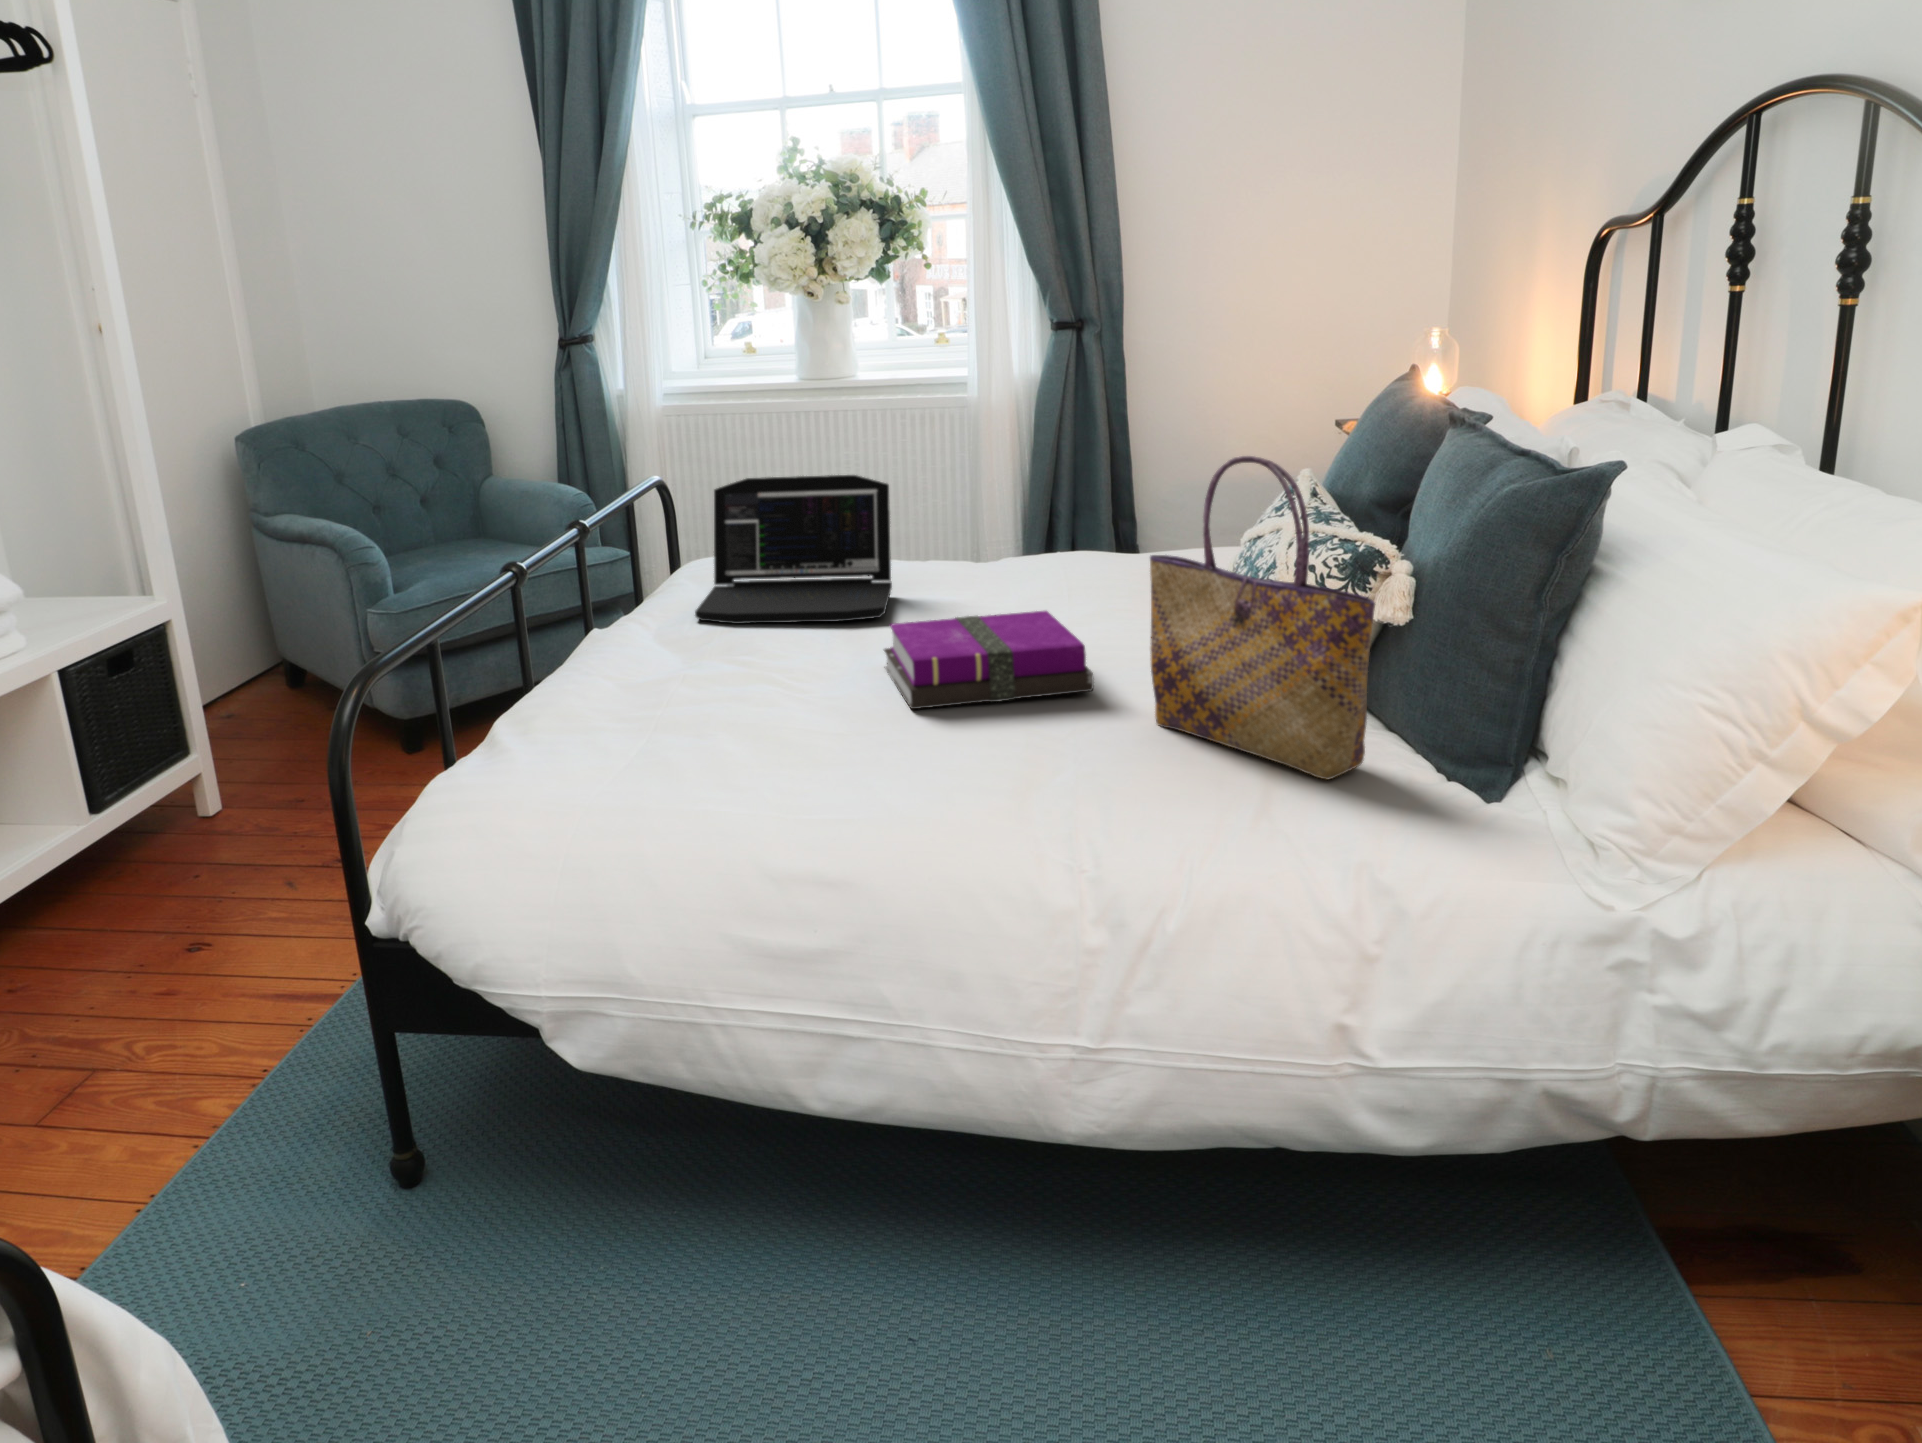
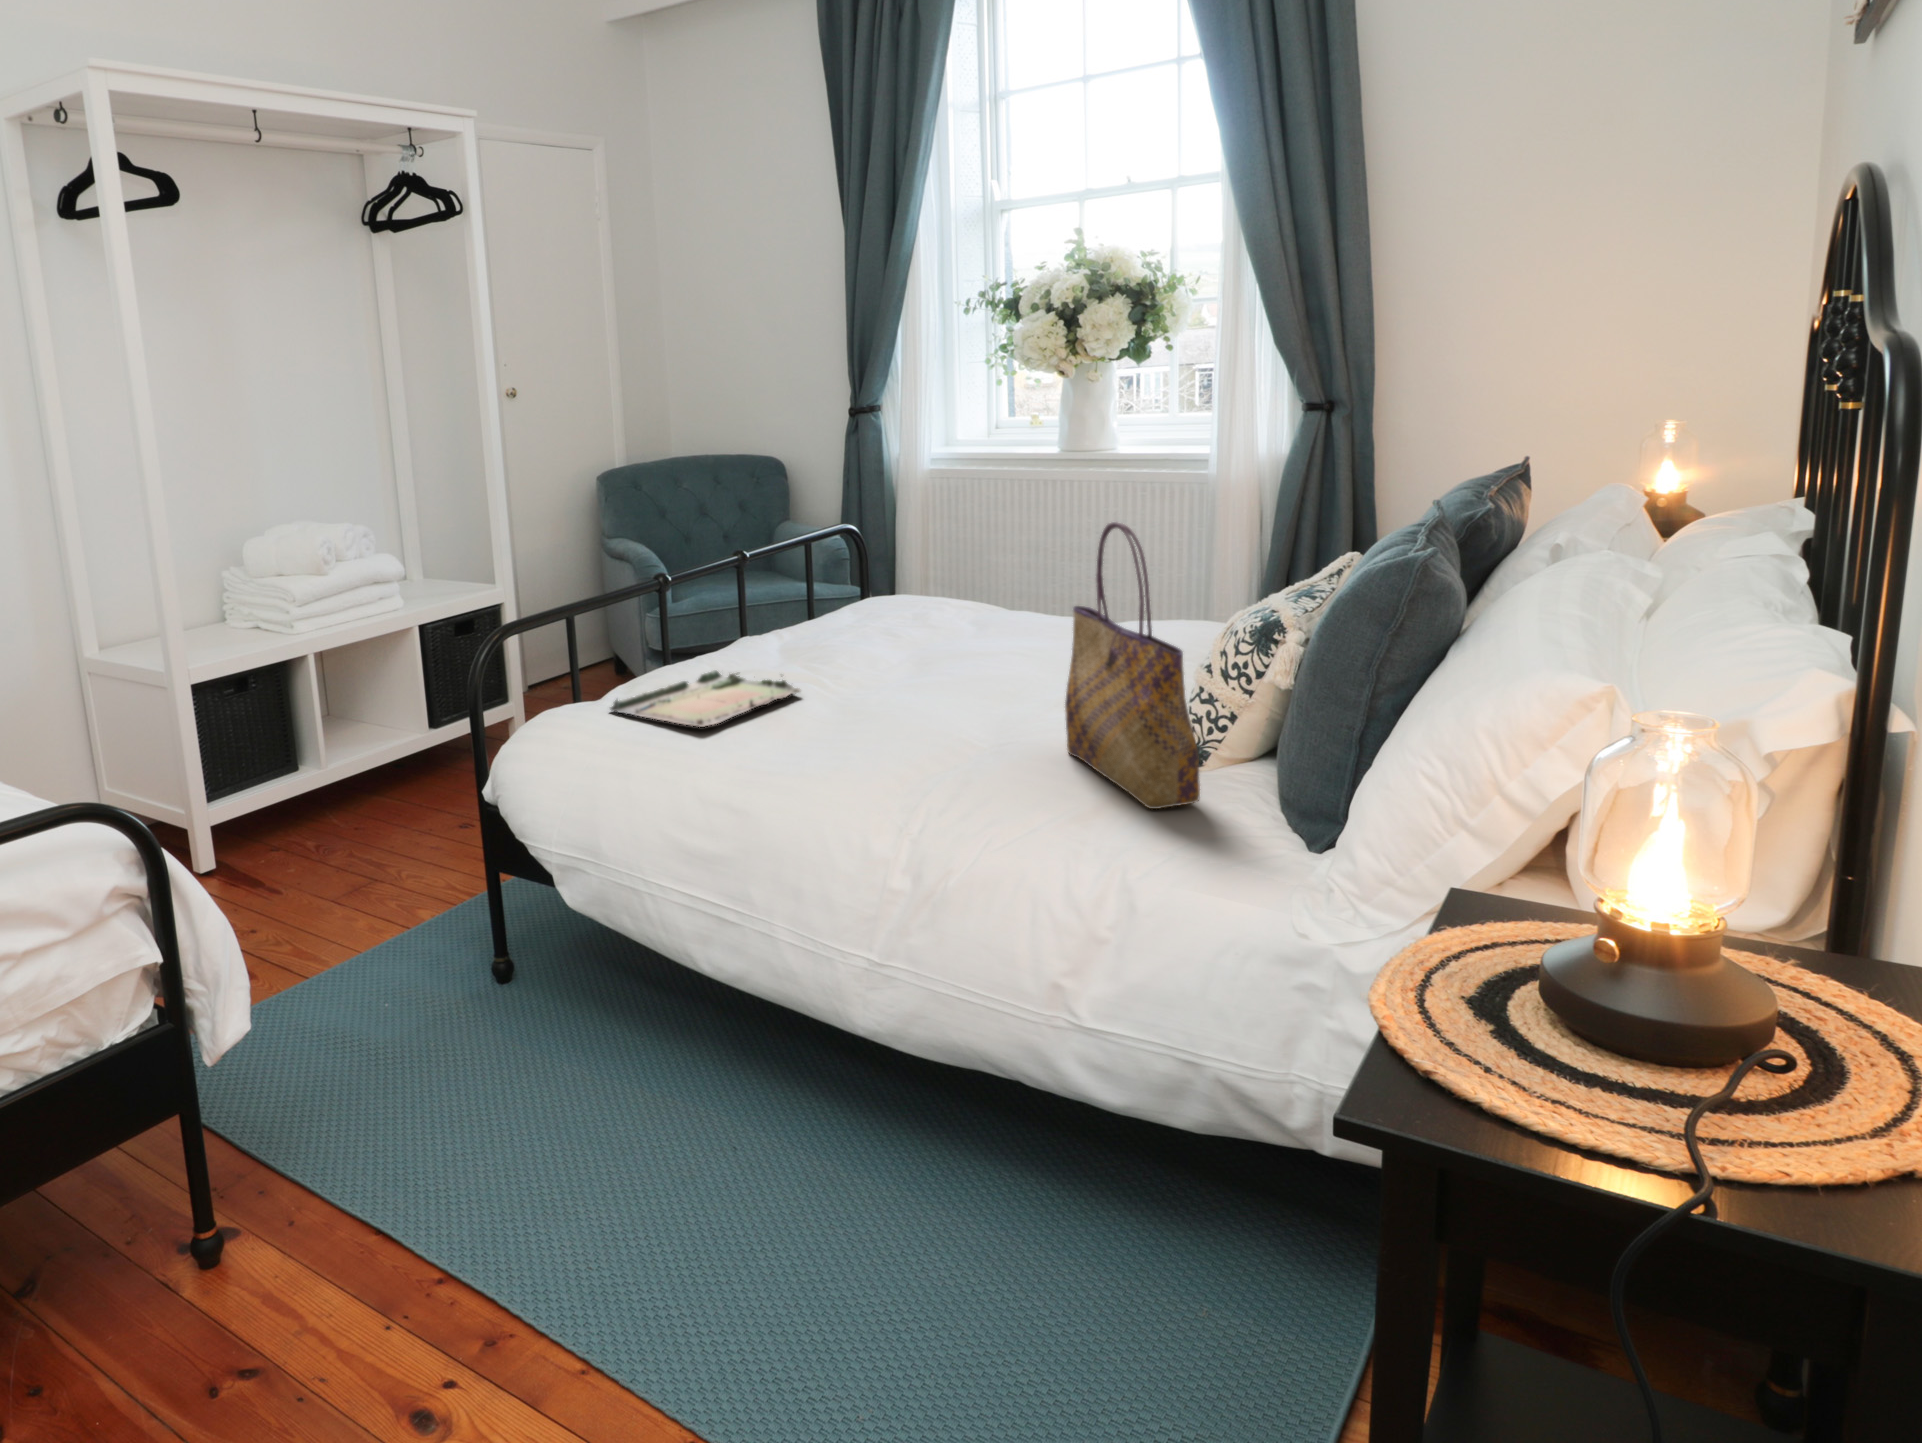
laptop: present [695,475,892,624] -> none [804,527,989,650]
notebook: present [884,611,1094,709] -> none [883,650,1052,722]
tray: none [559,669,786,762] -> present [610,670,800,727]

